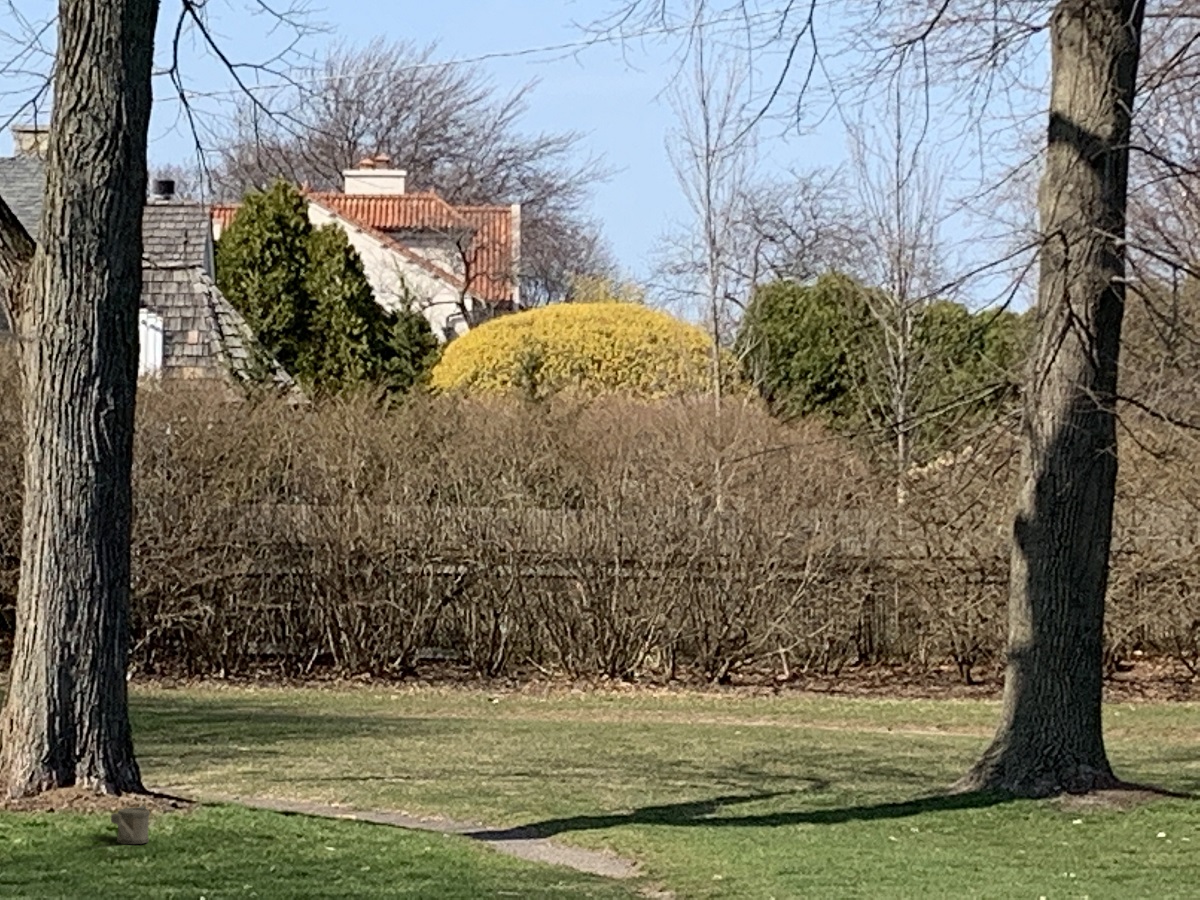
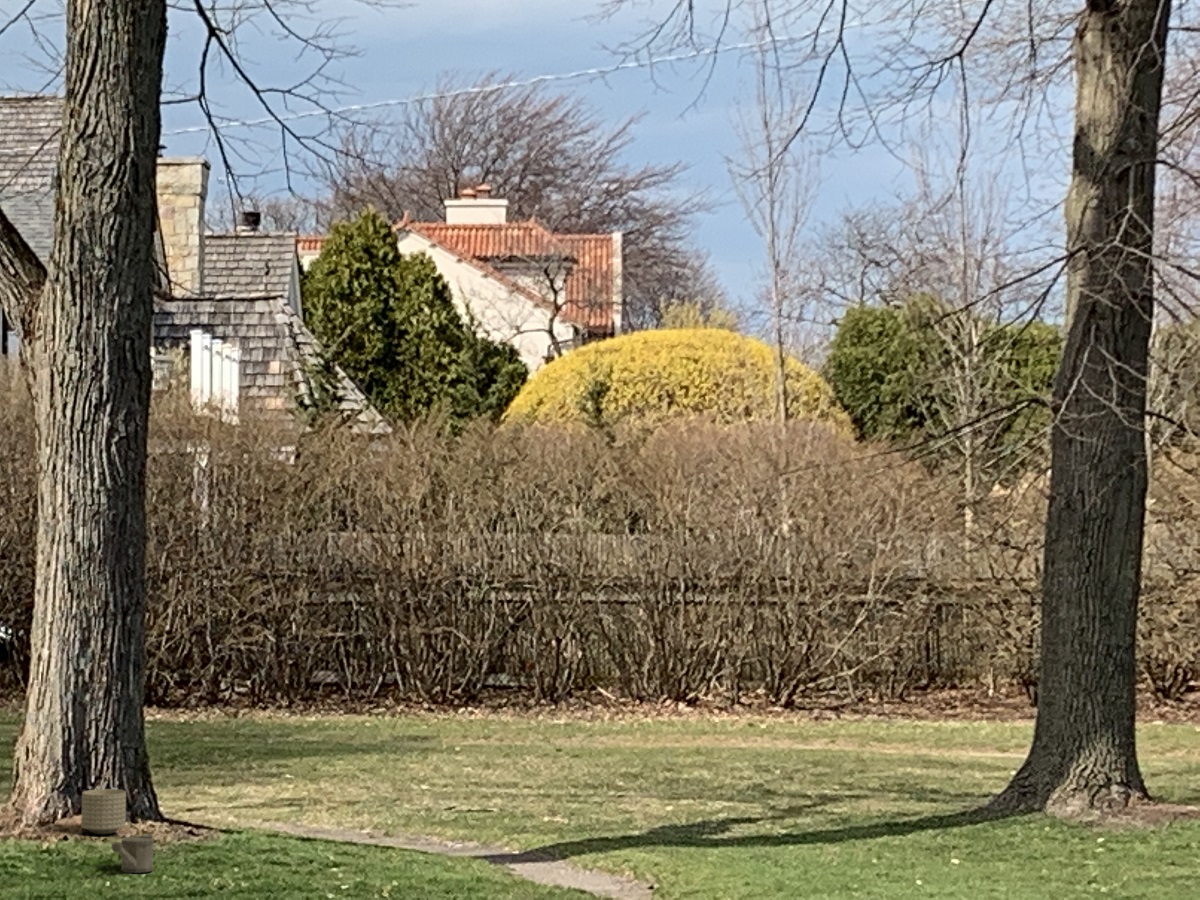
planter: none [67,761,112,806] -> present [81,789,126,834]

